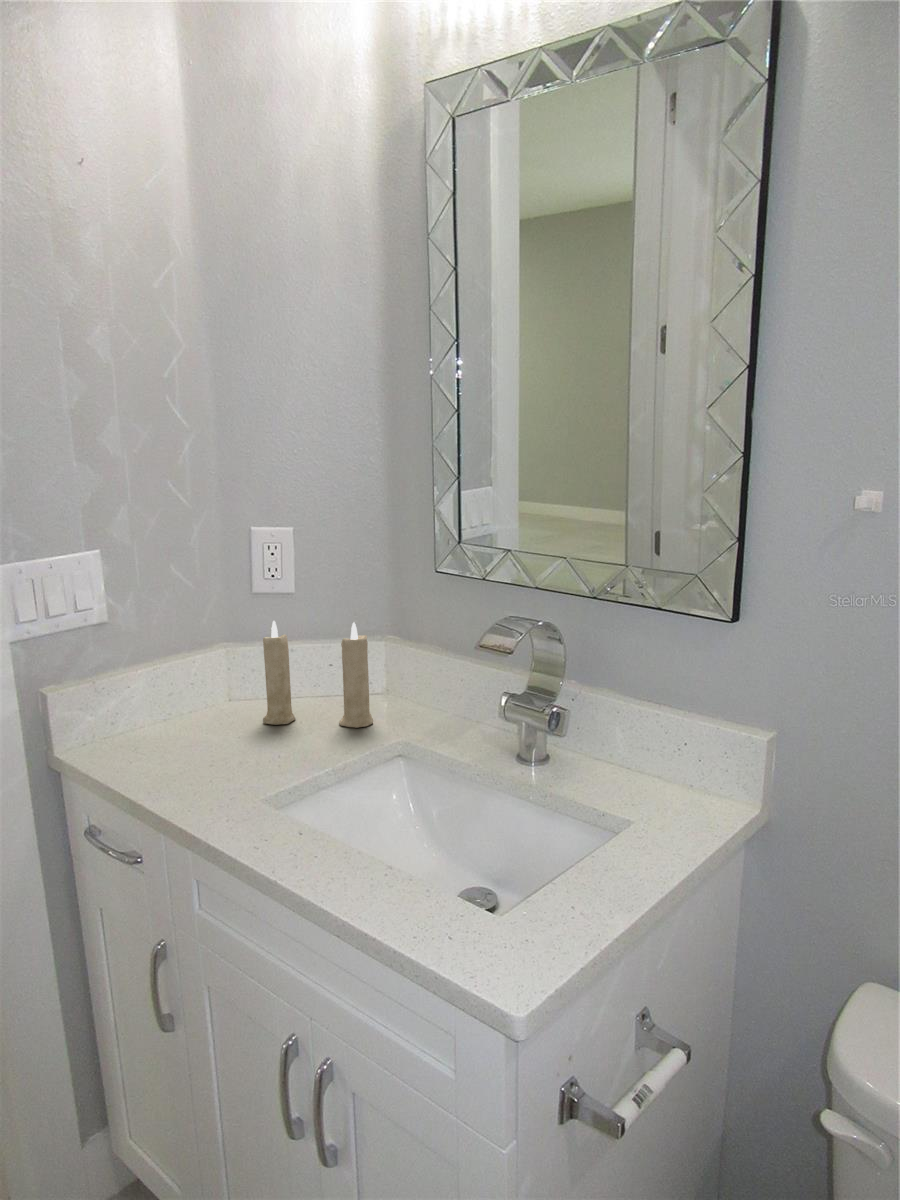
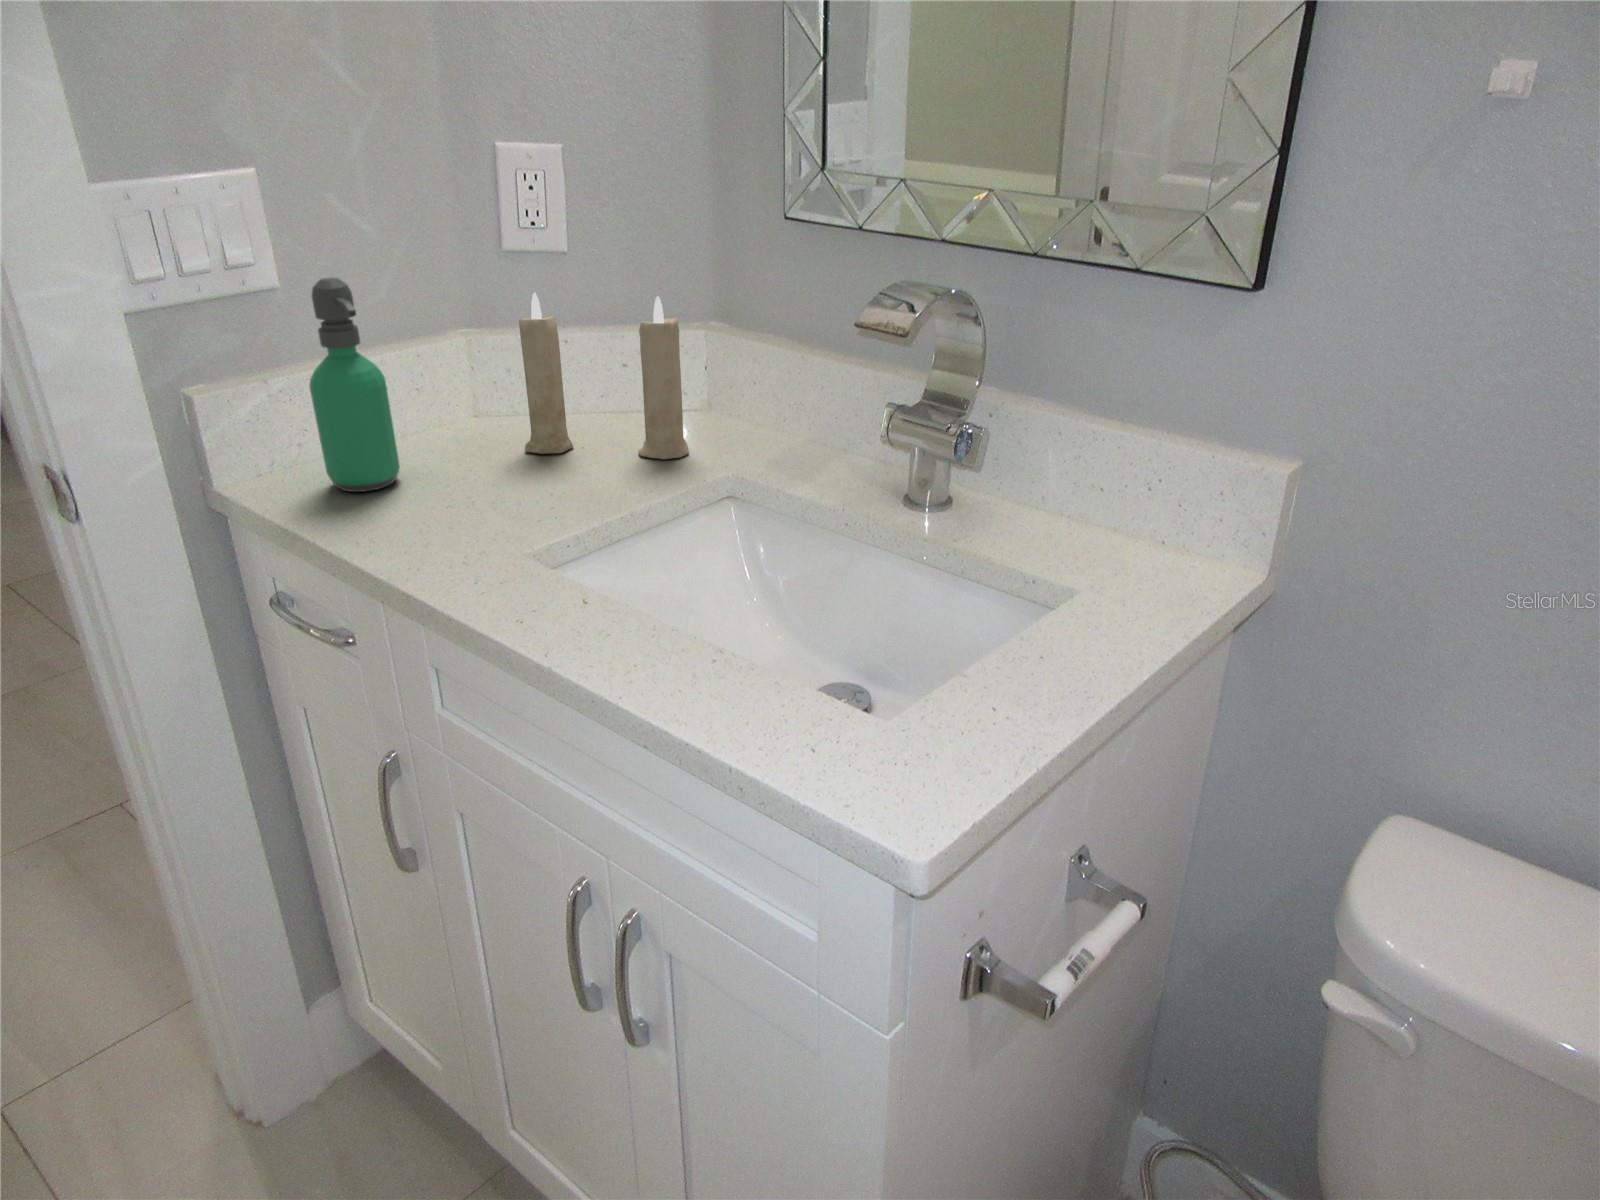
soap dispenser: none [125,617,180,755] -> present [309,277,400,492]

